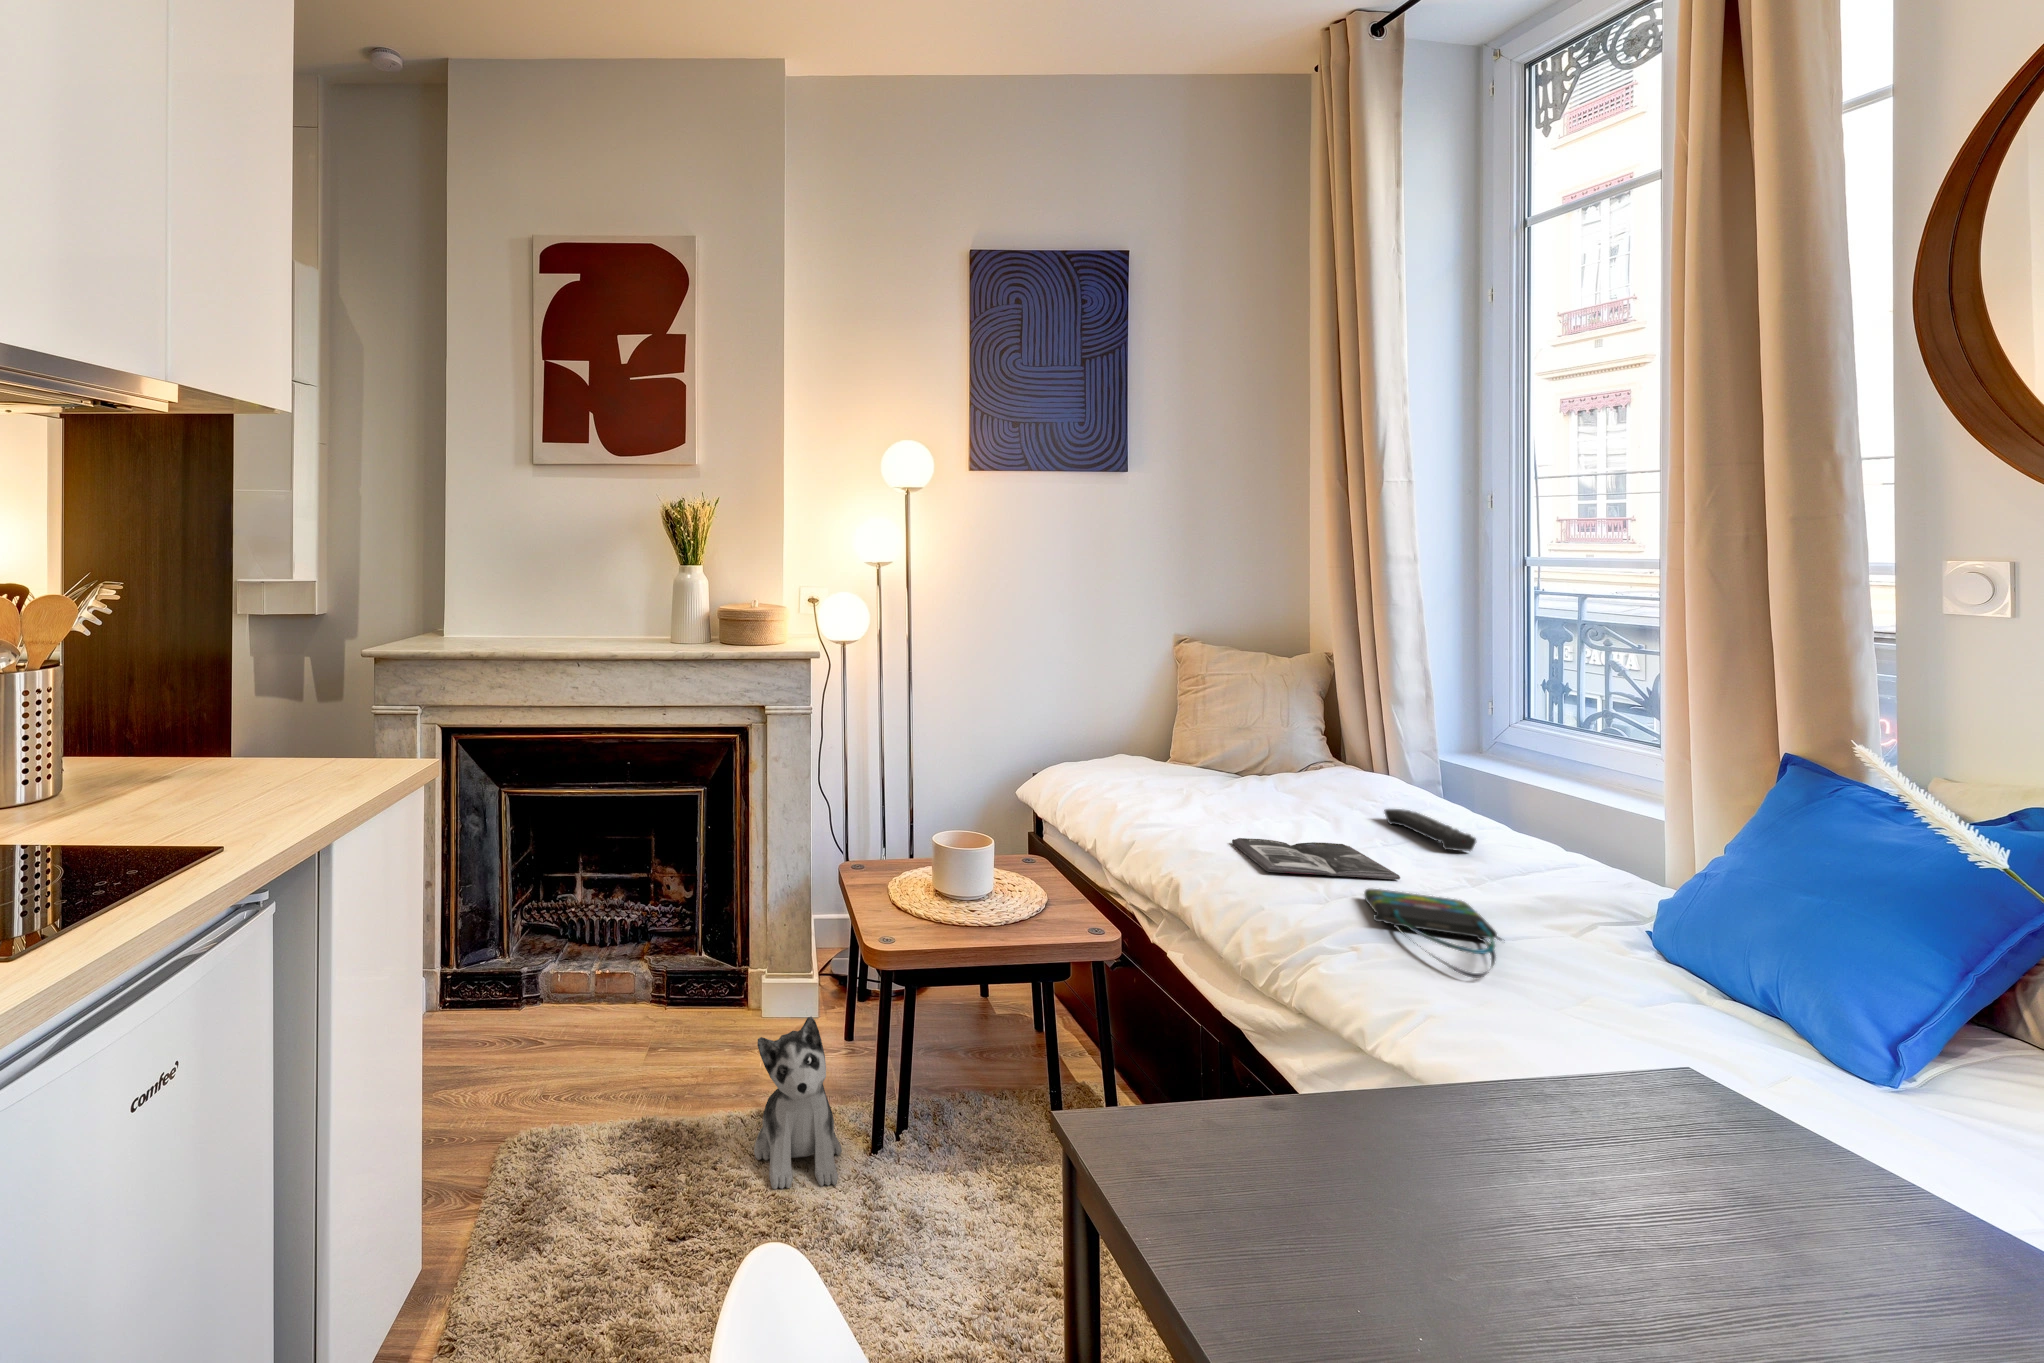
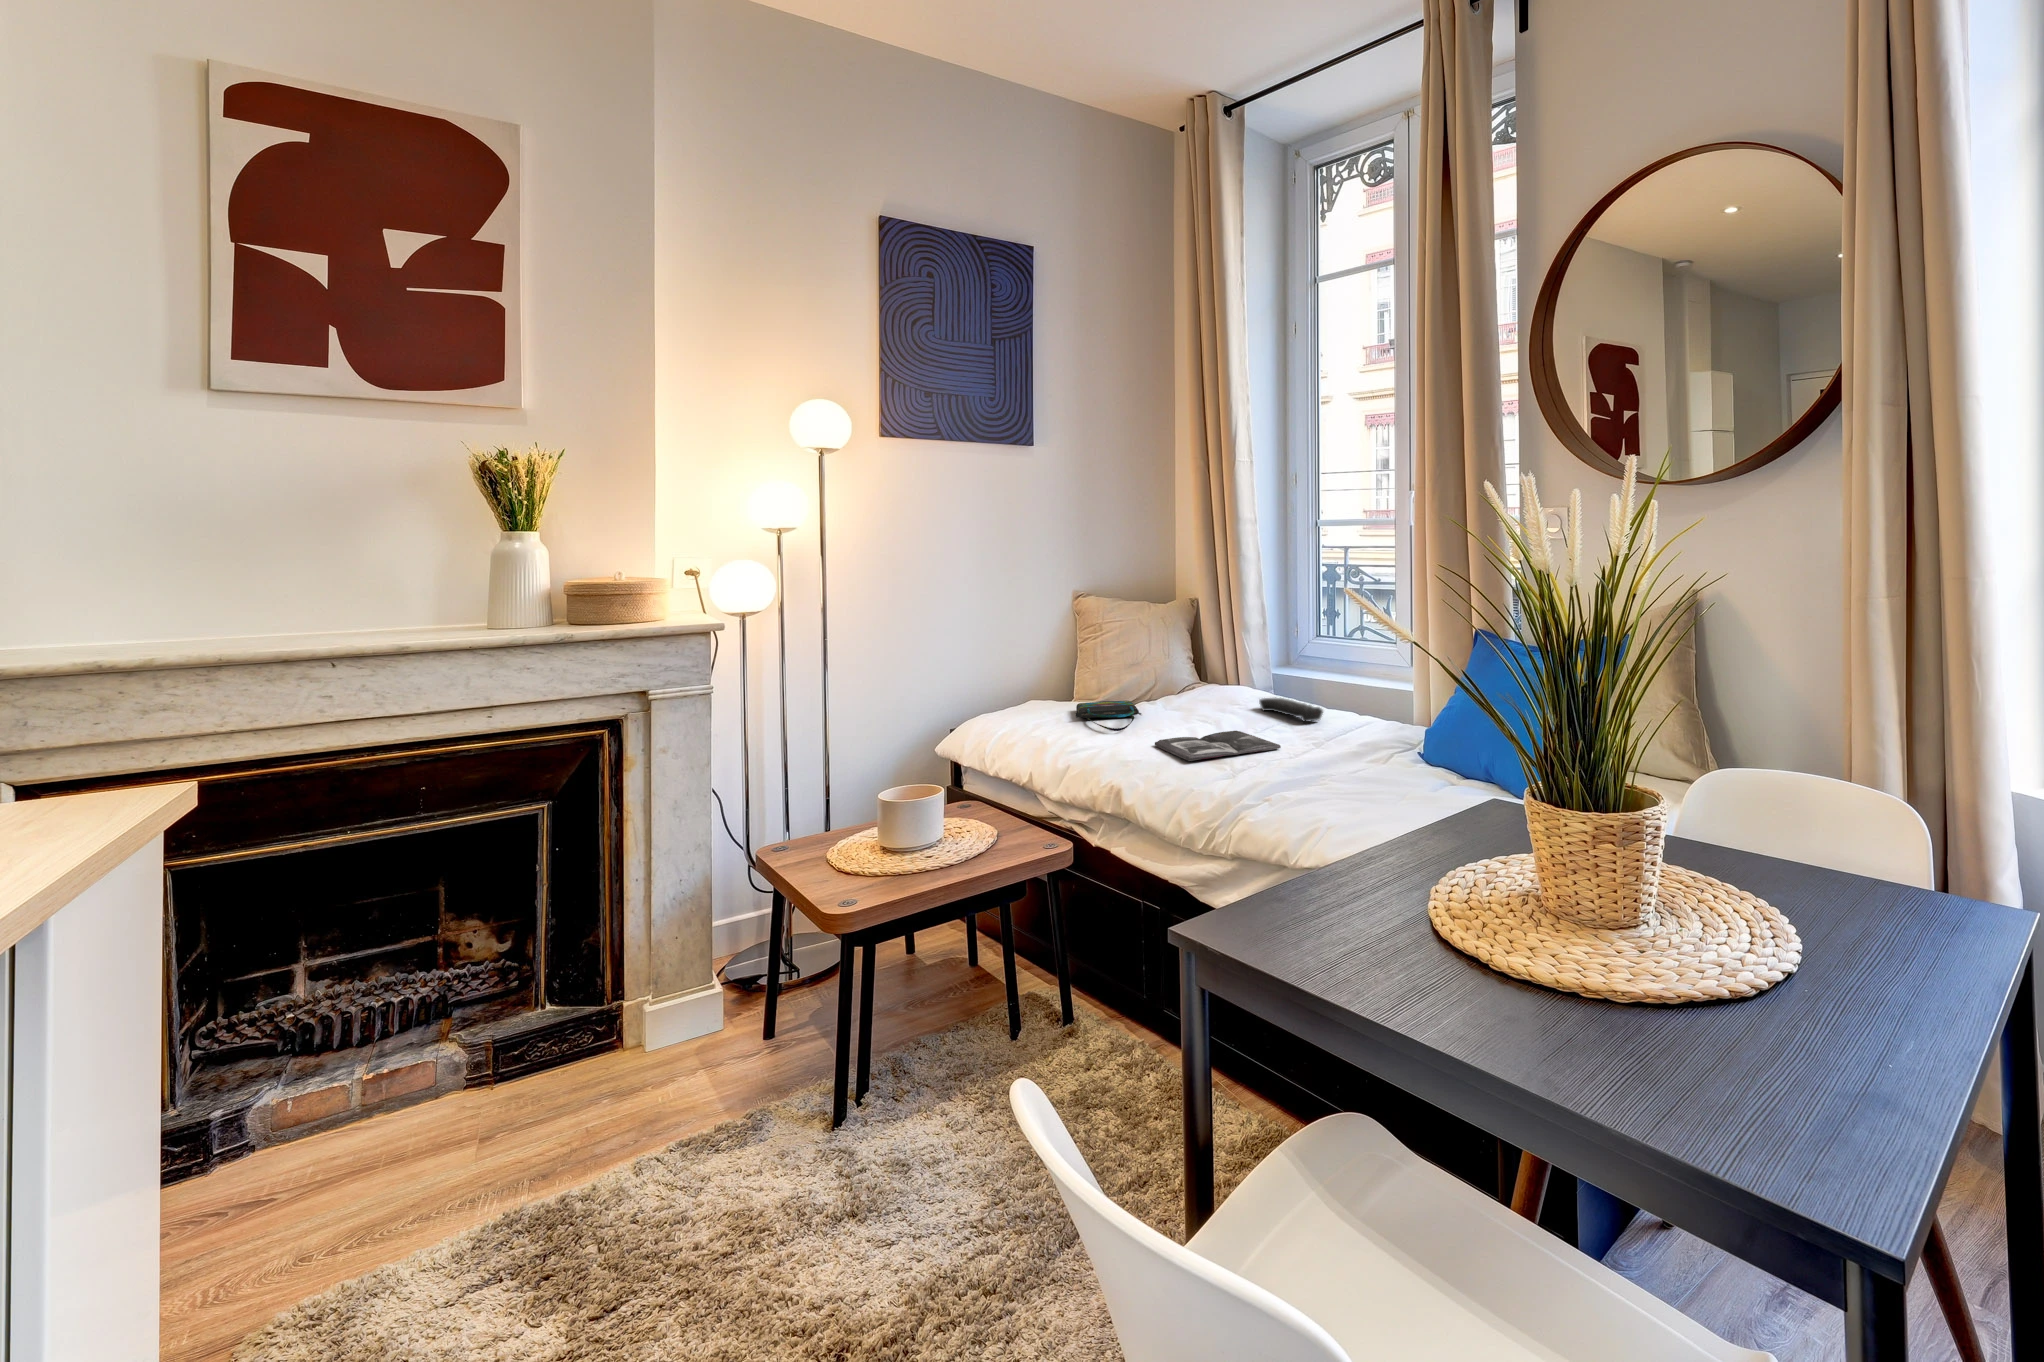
tote bag: present [1364,889,1501,978] -> present [1075,701,1141,731]
plush toy: present [754,1017,842,1189] -> none [688,1008,804,1208]

